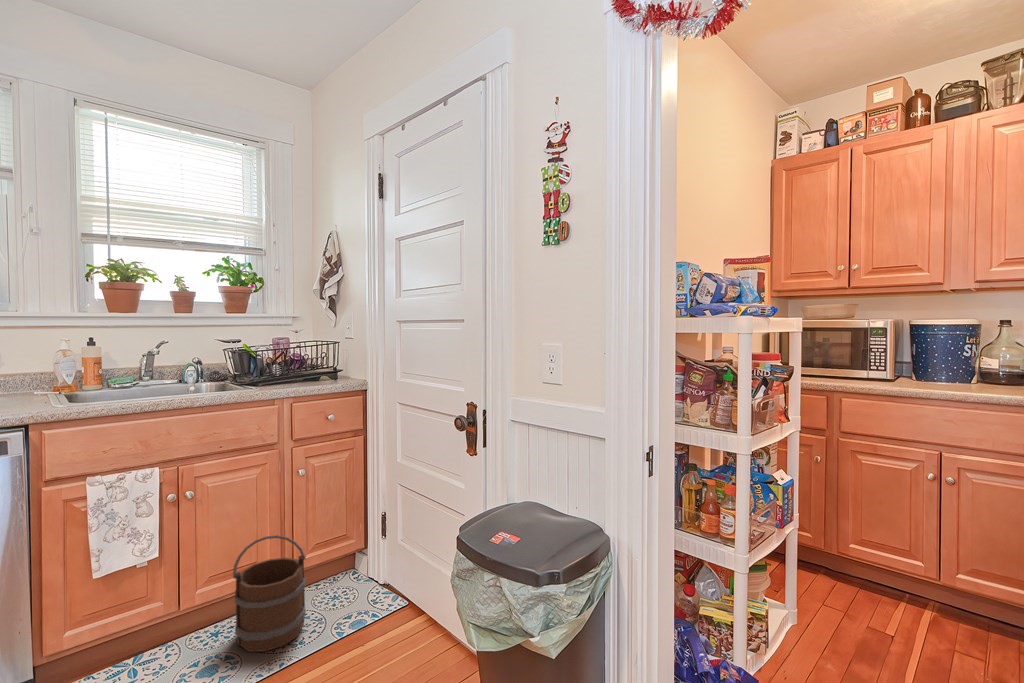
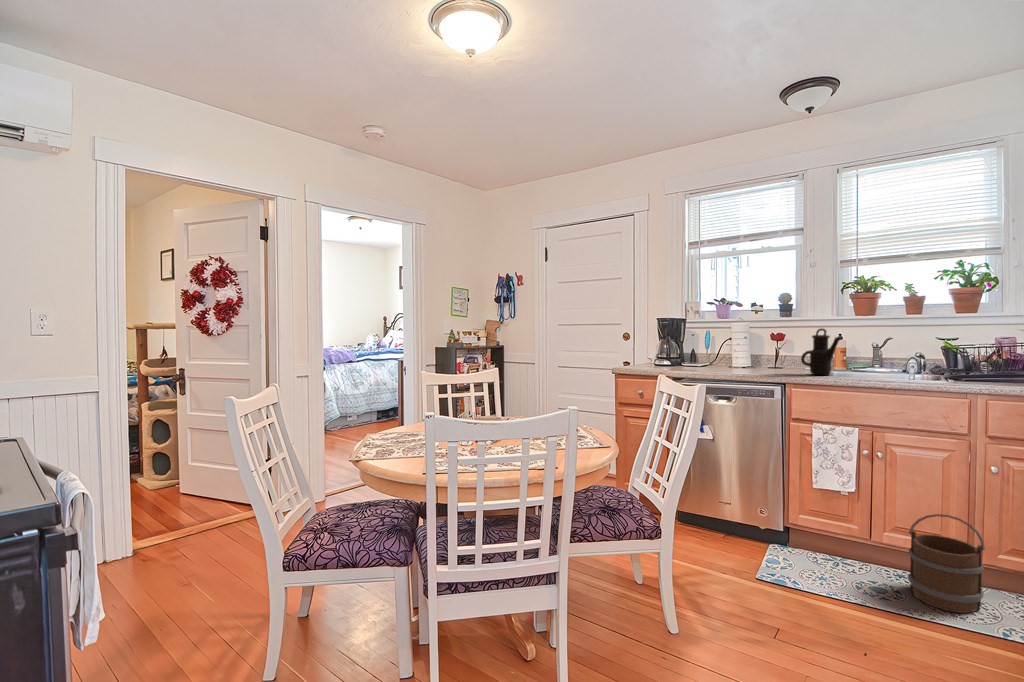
teapot: none [44,329,118,401] -> present [801,329,841,375]

